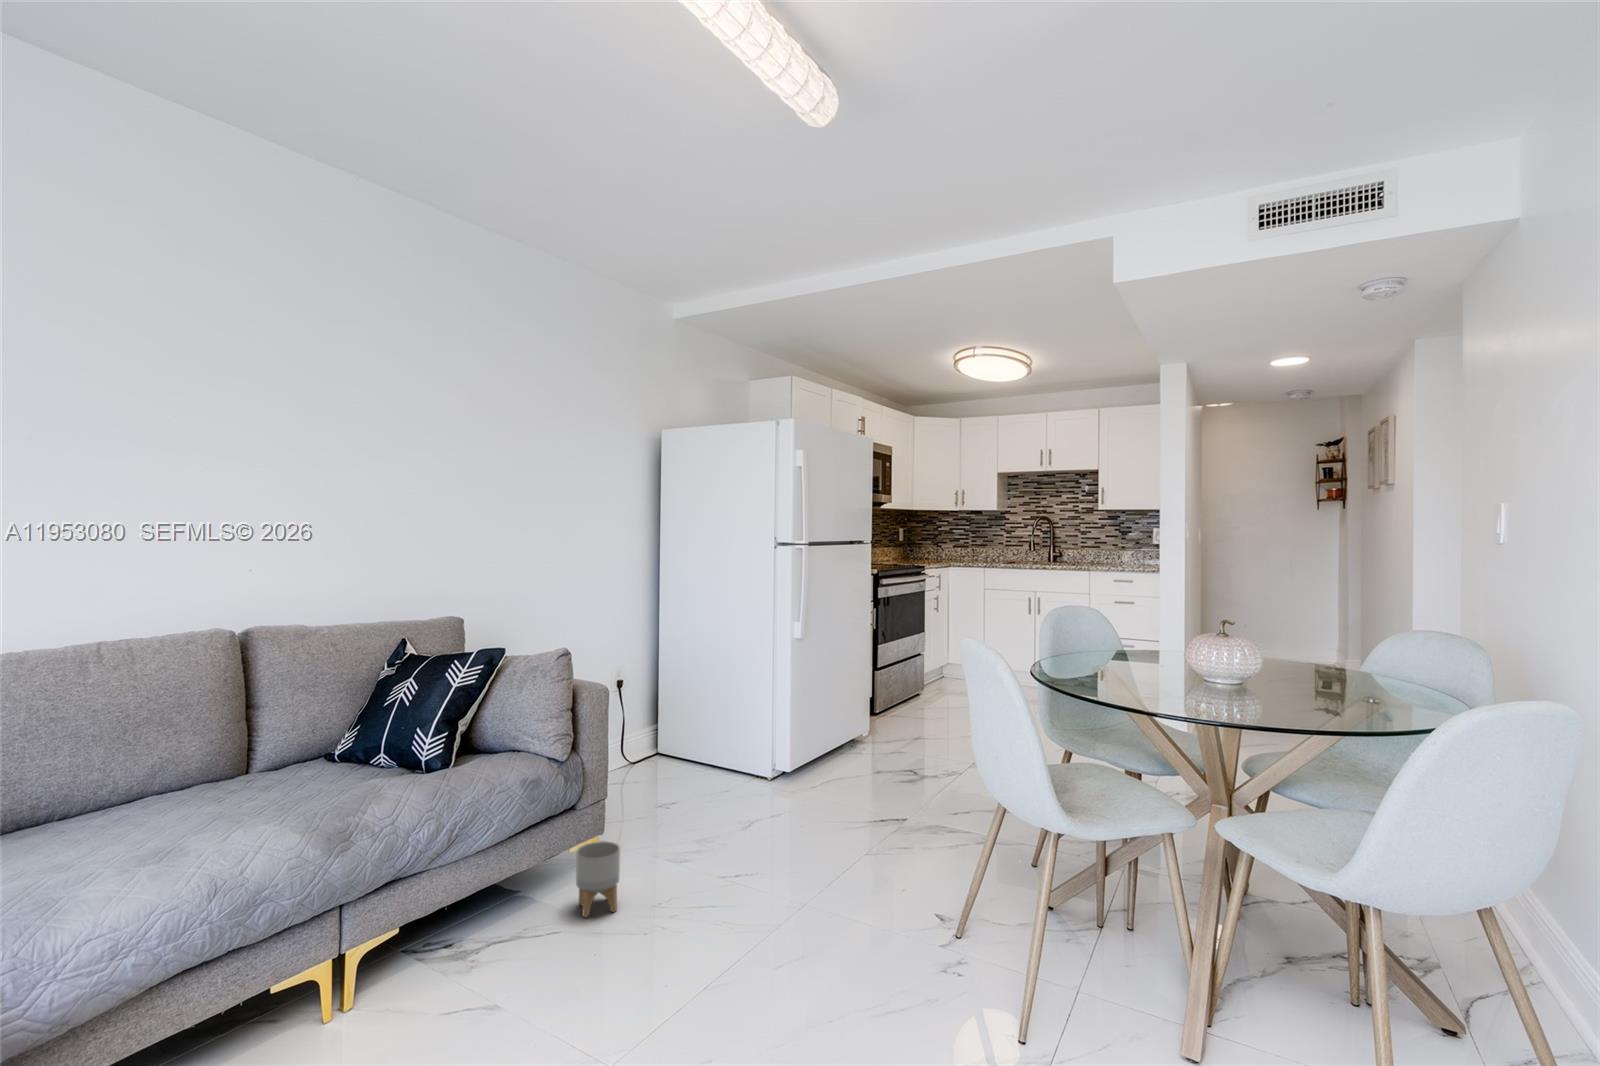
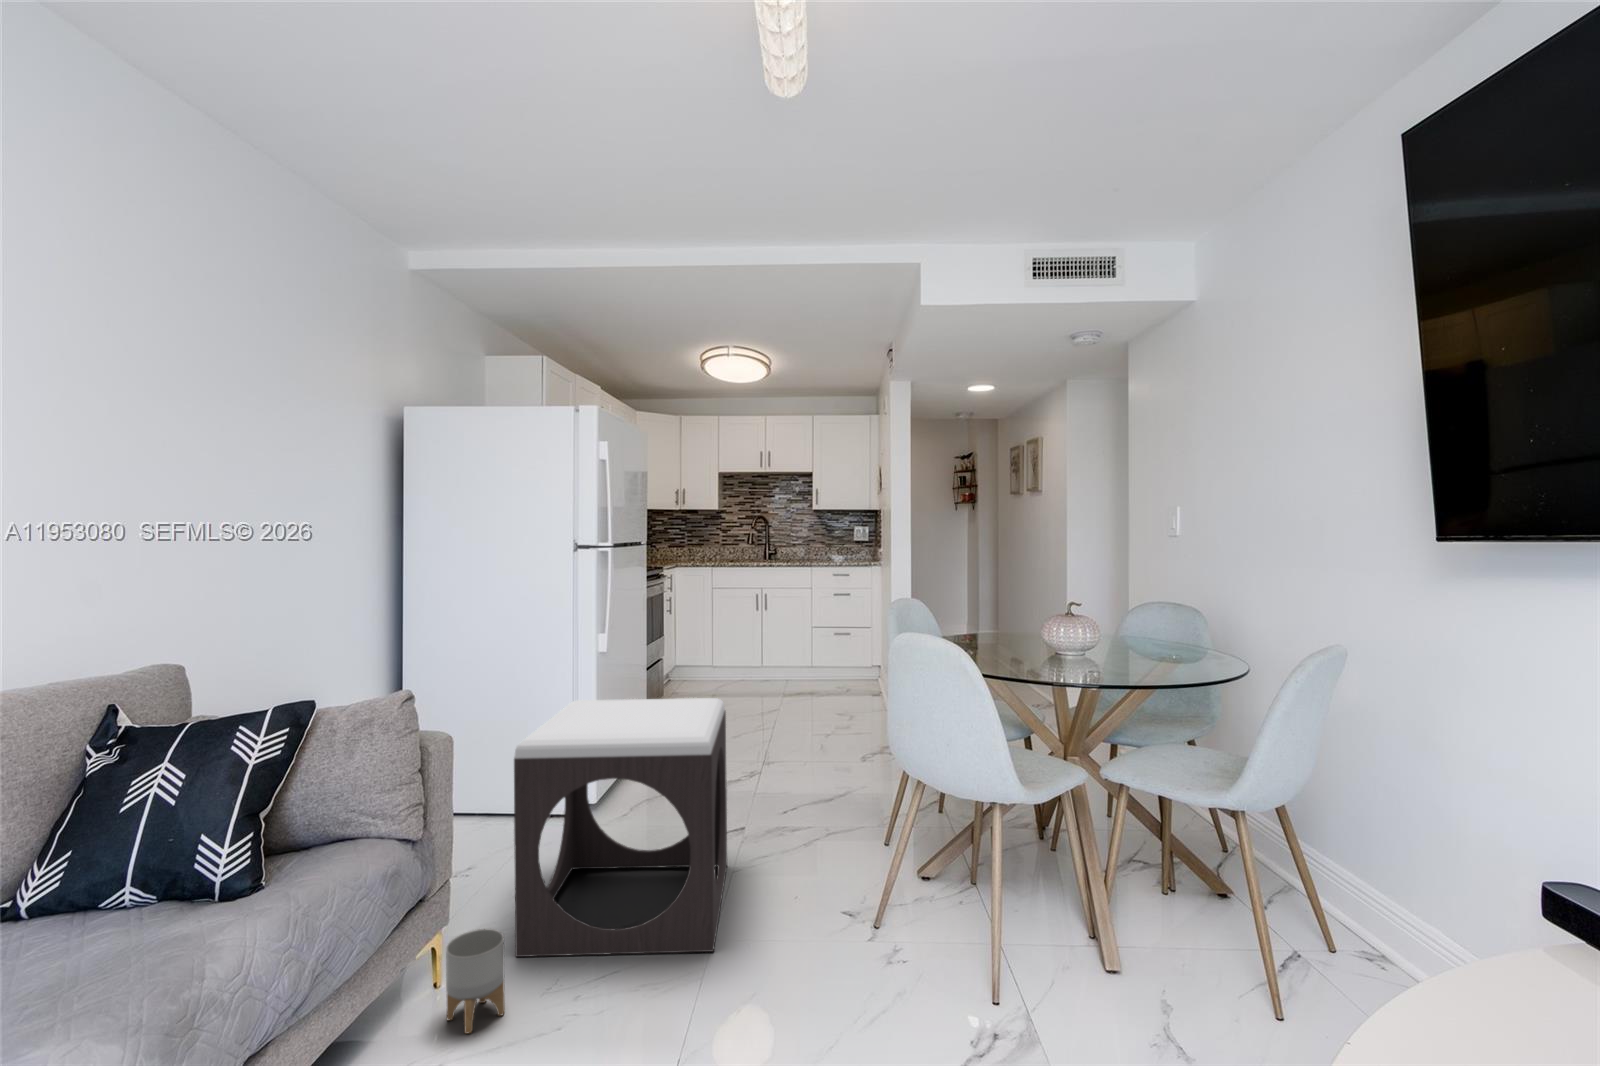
footstool: none [651,676,864,913] -> present [514,698,727,957]

